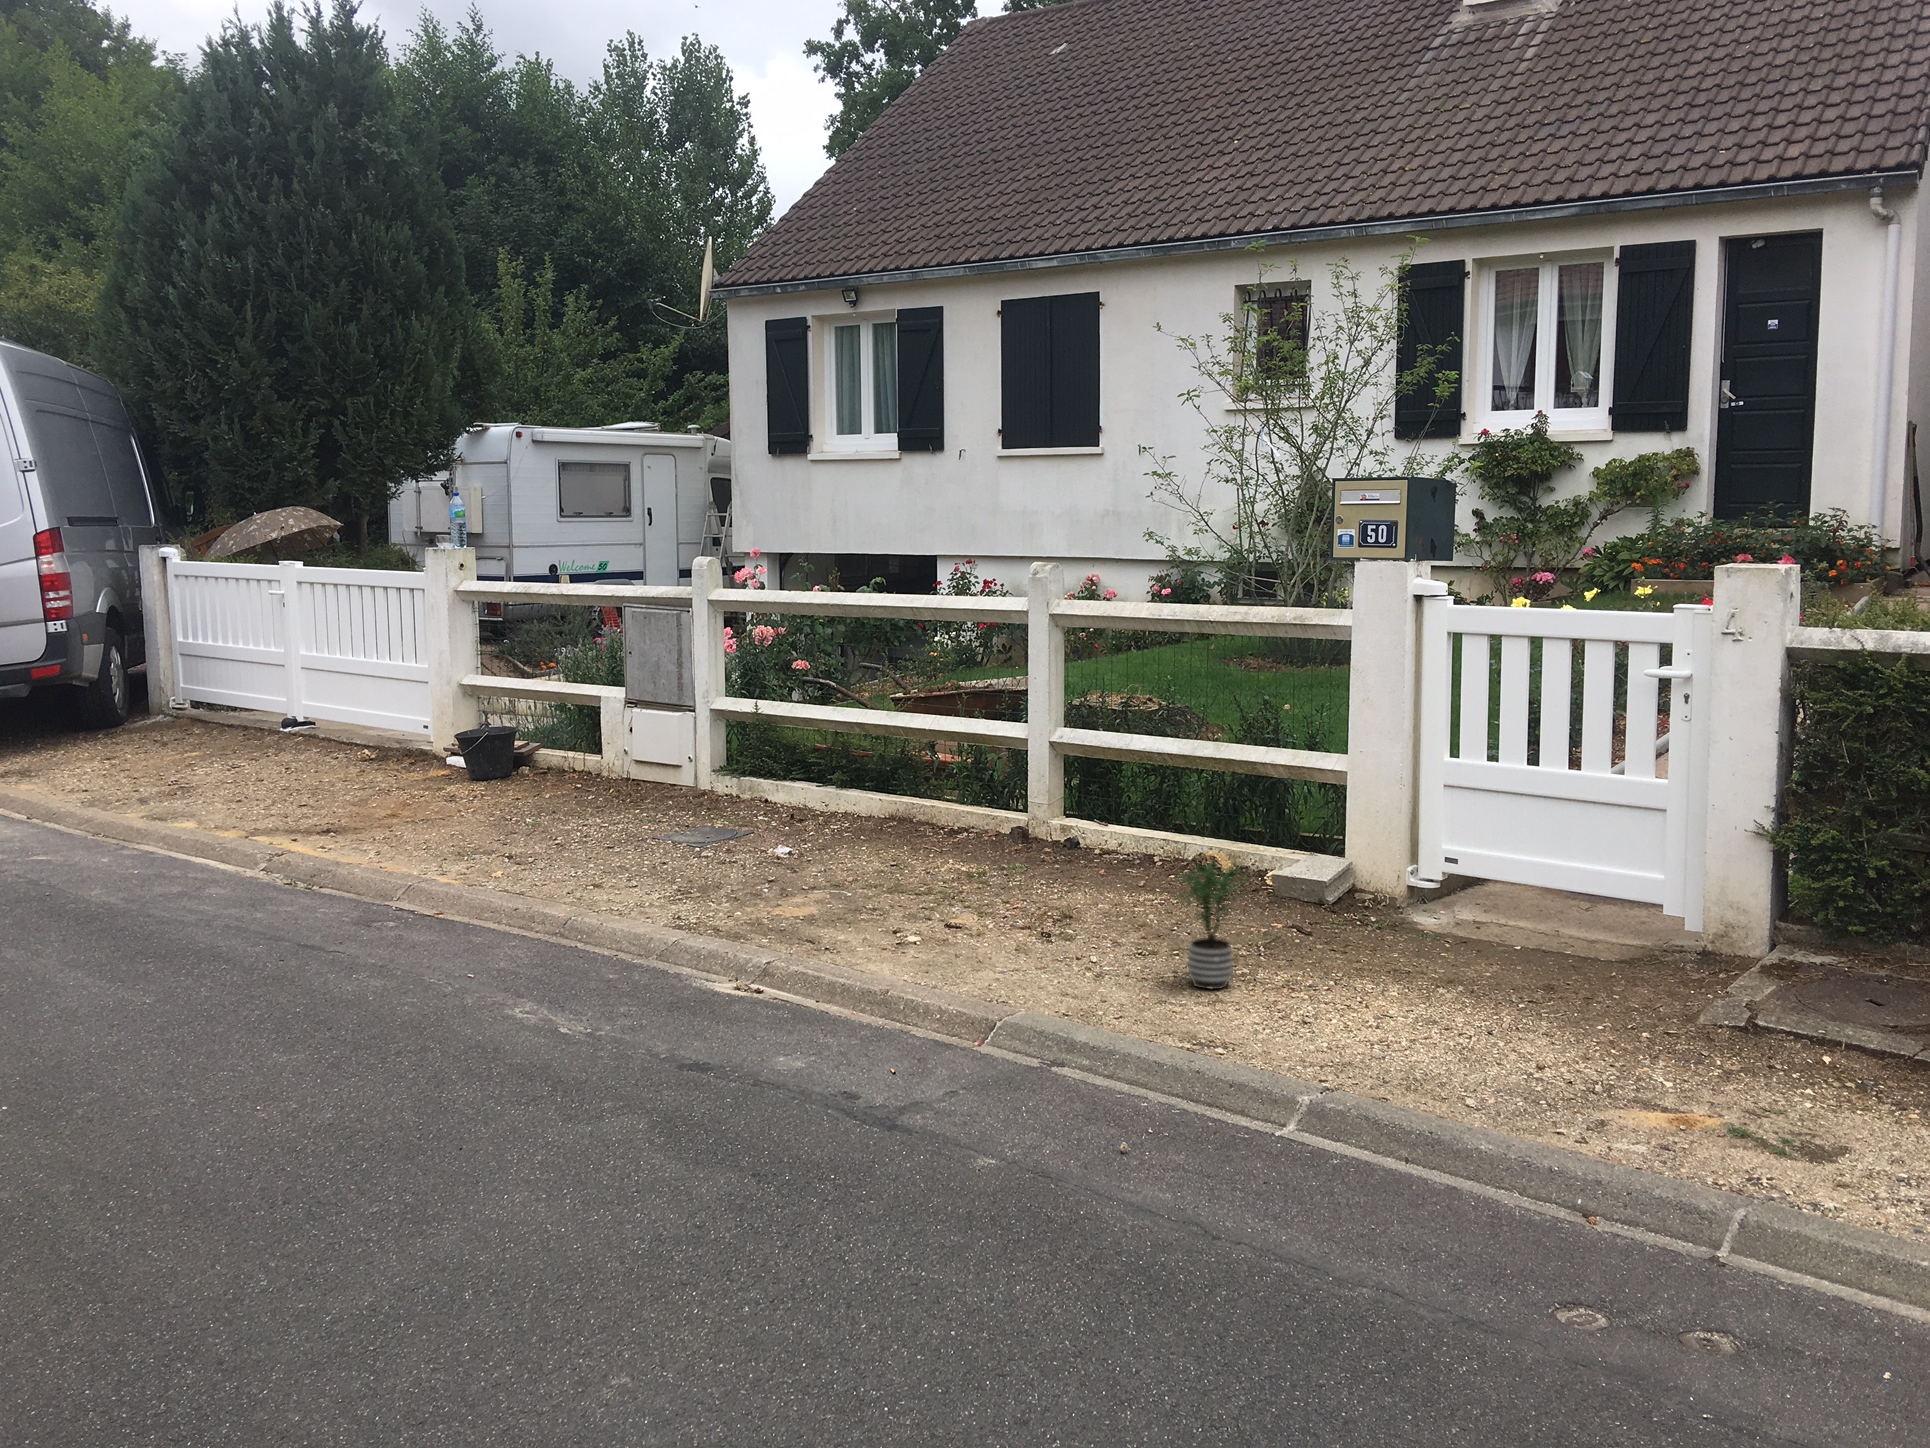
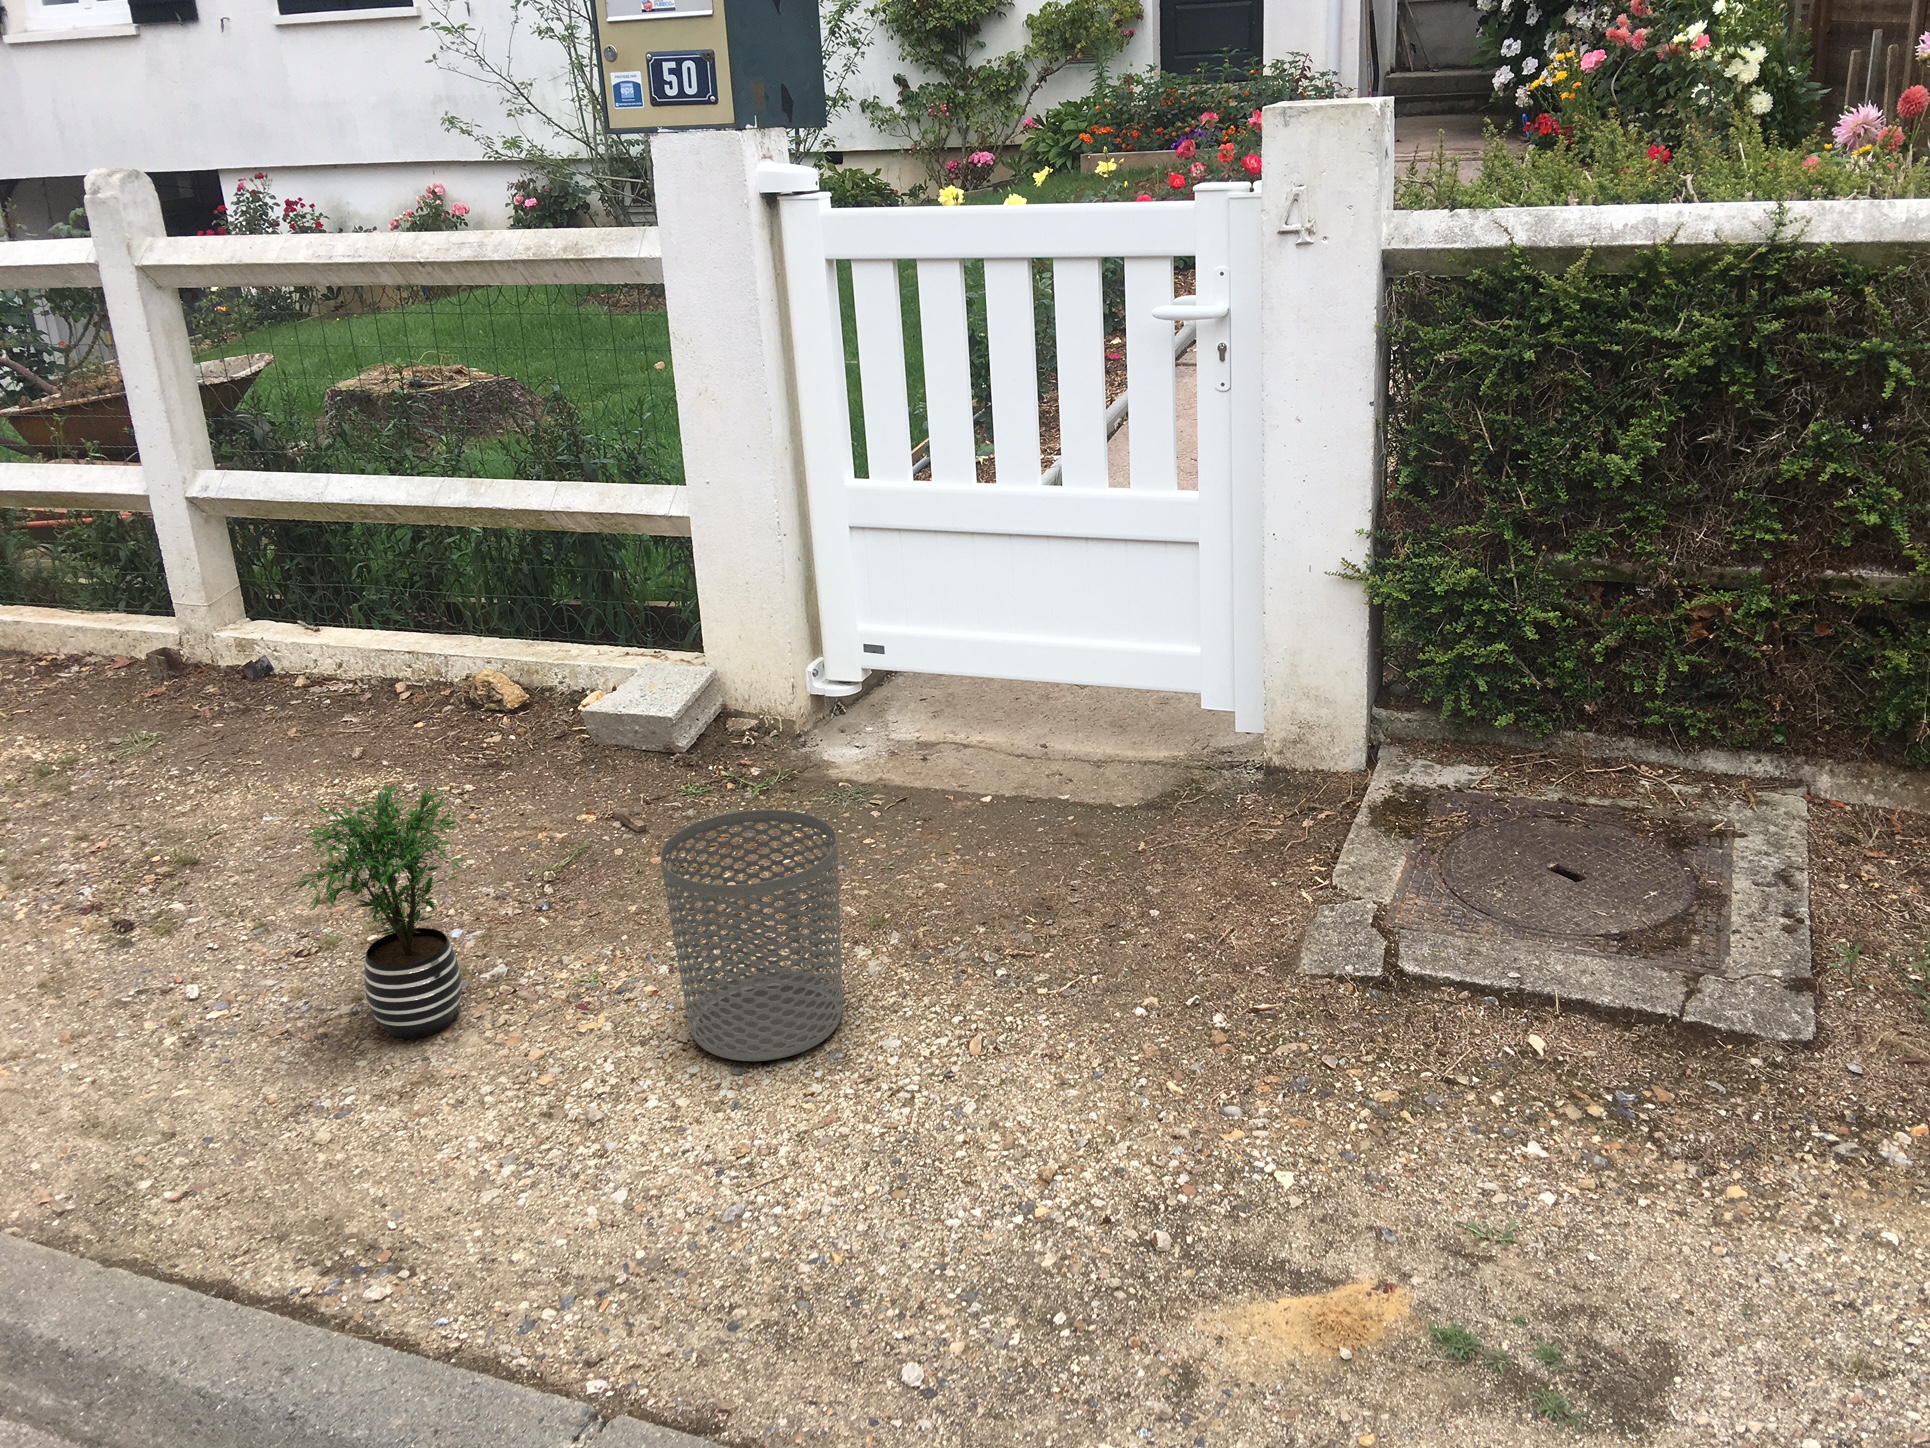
waste bin: none [1350,896,1440,1015] -> present [660,809,843,1061]

